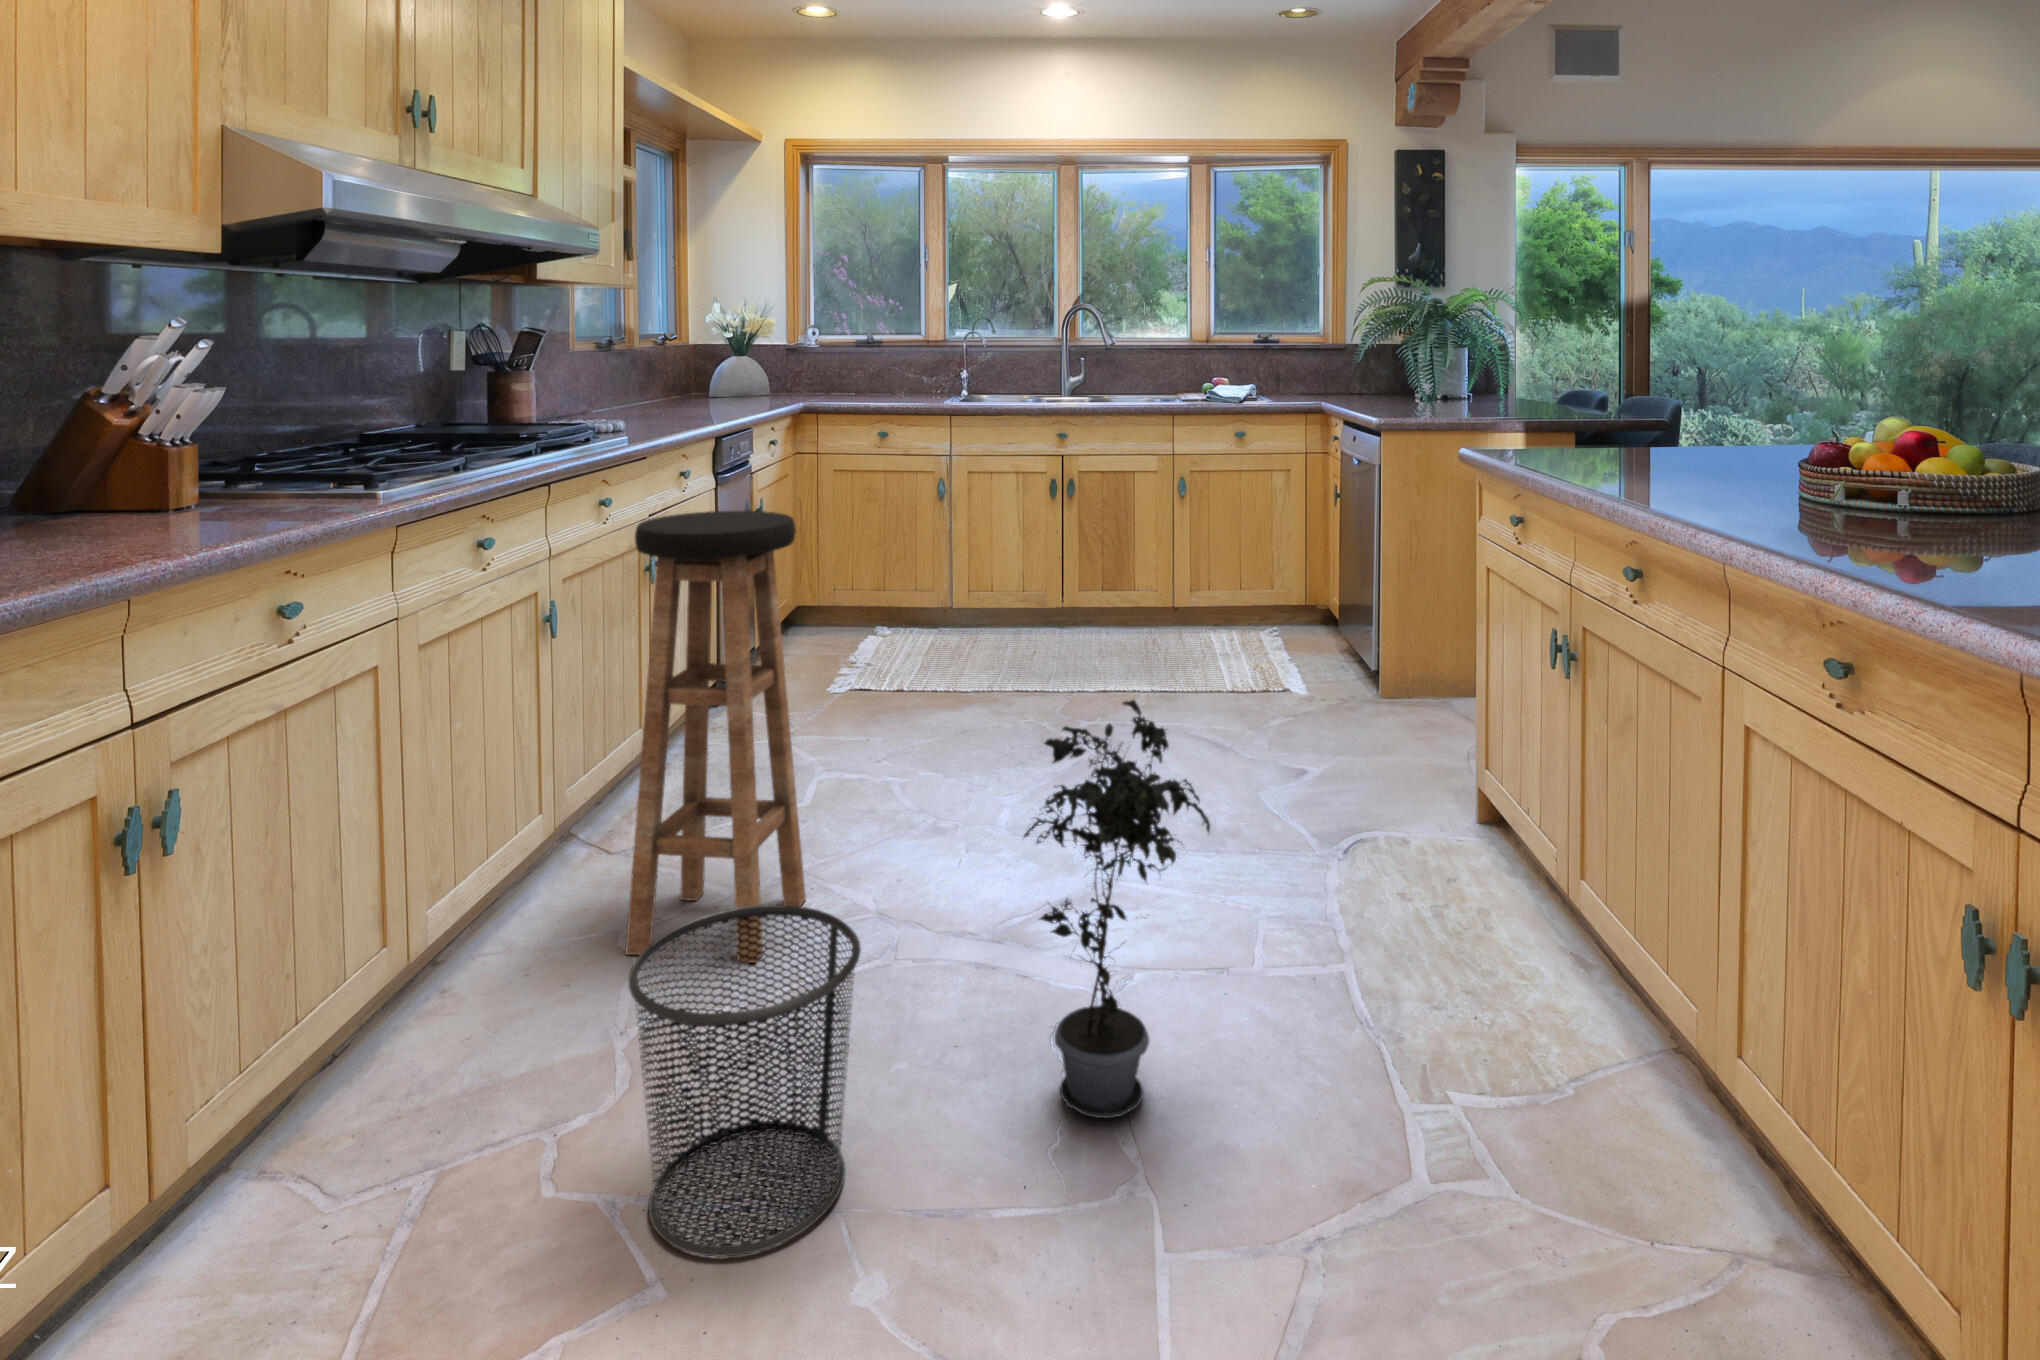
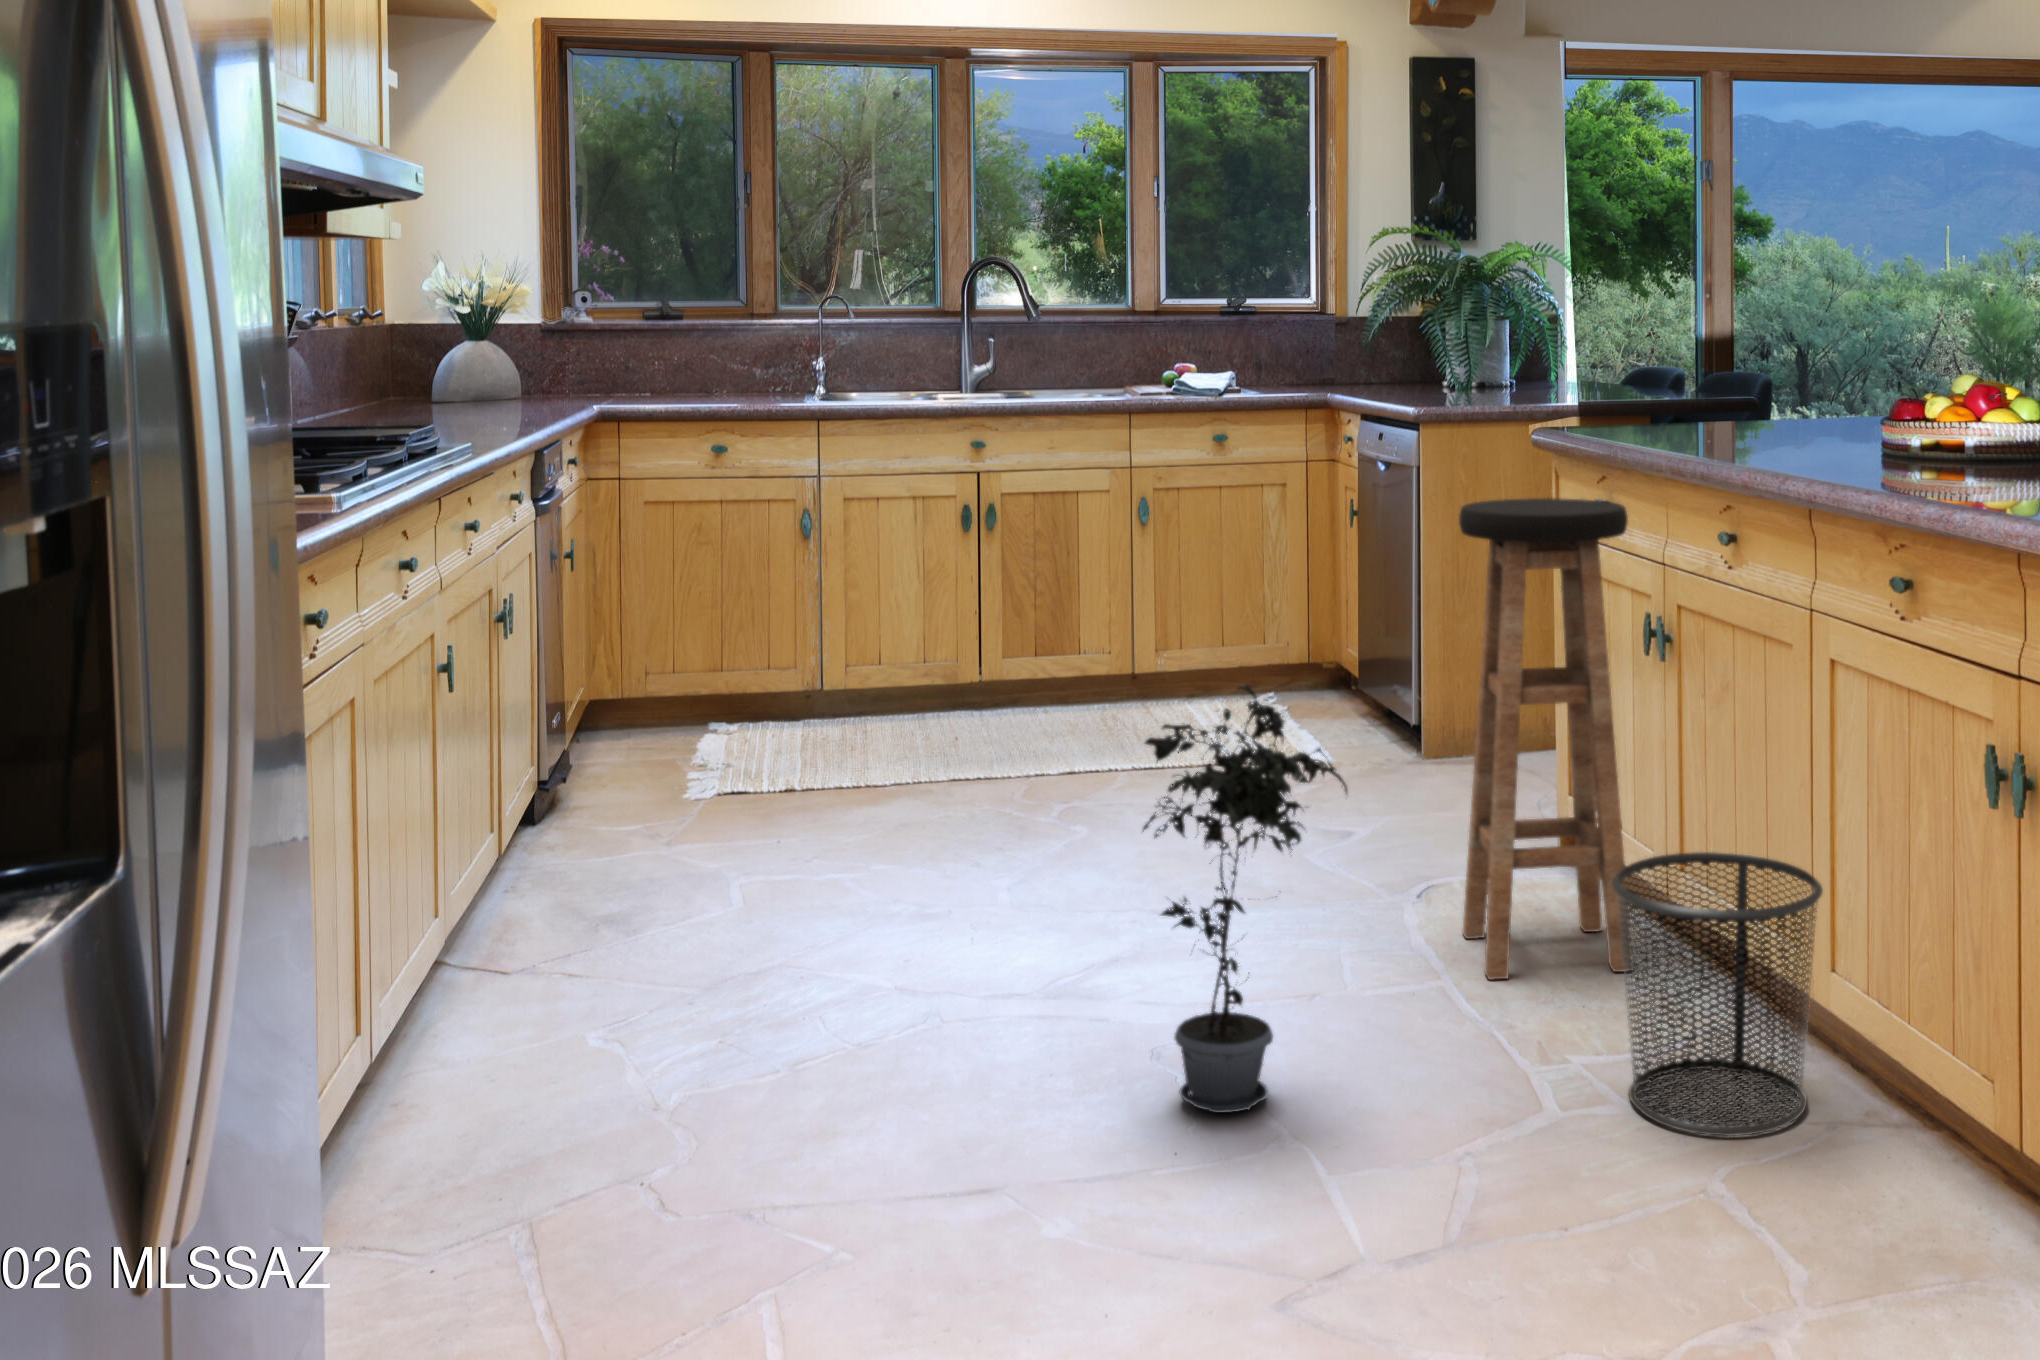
bar stool: present [626,511,806,963] -> present [1459,498,1633,980]
waste bin: present [628,905,861,1257] -> present [1612,852,1823,1136]

